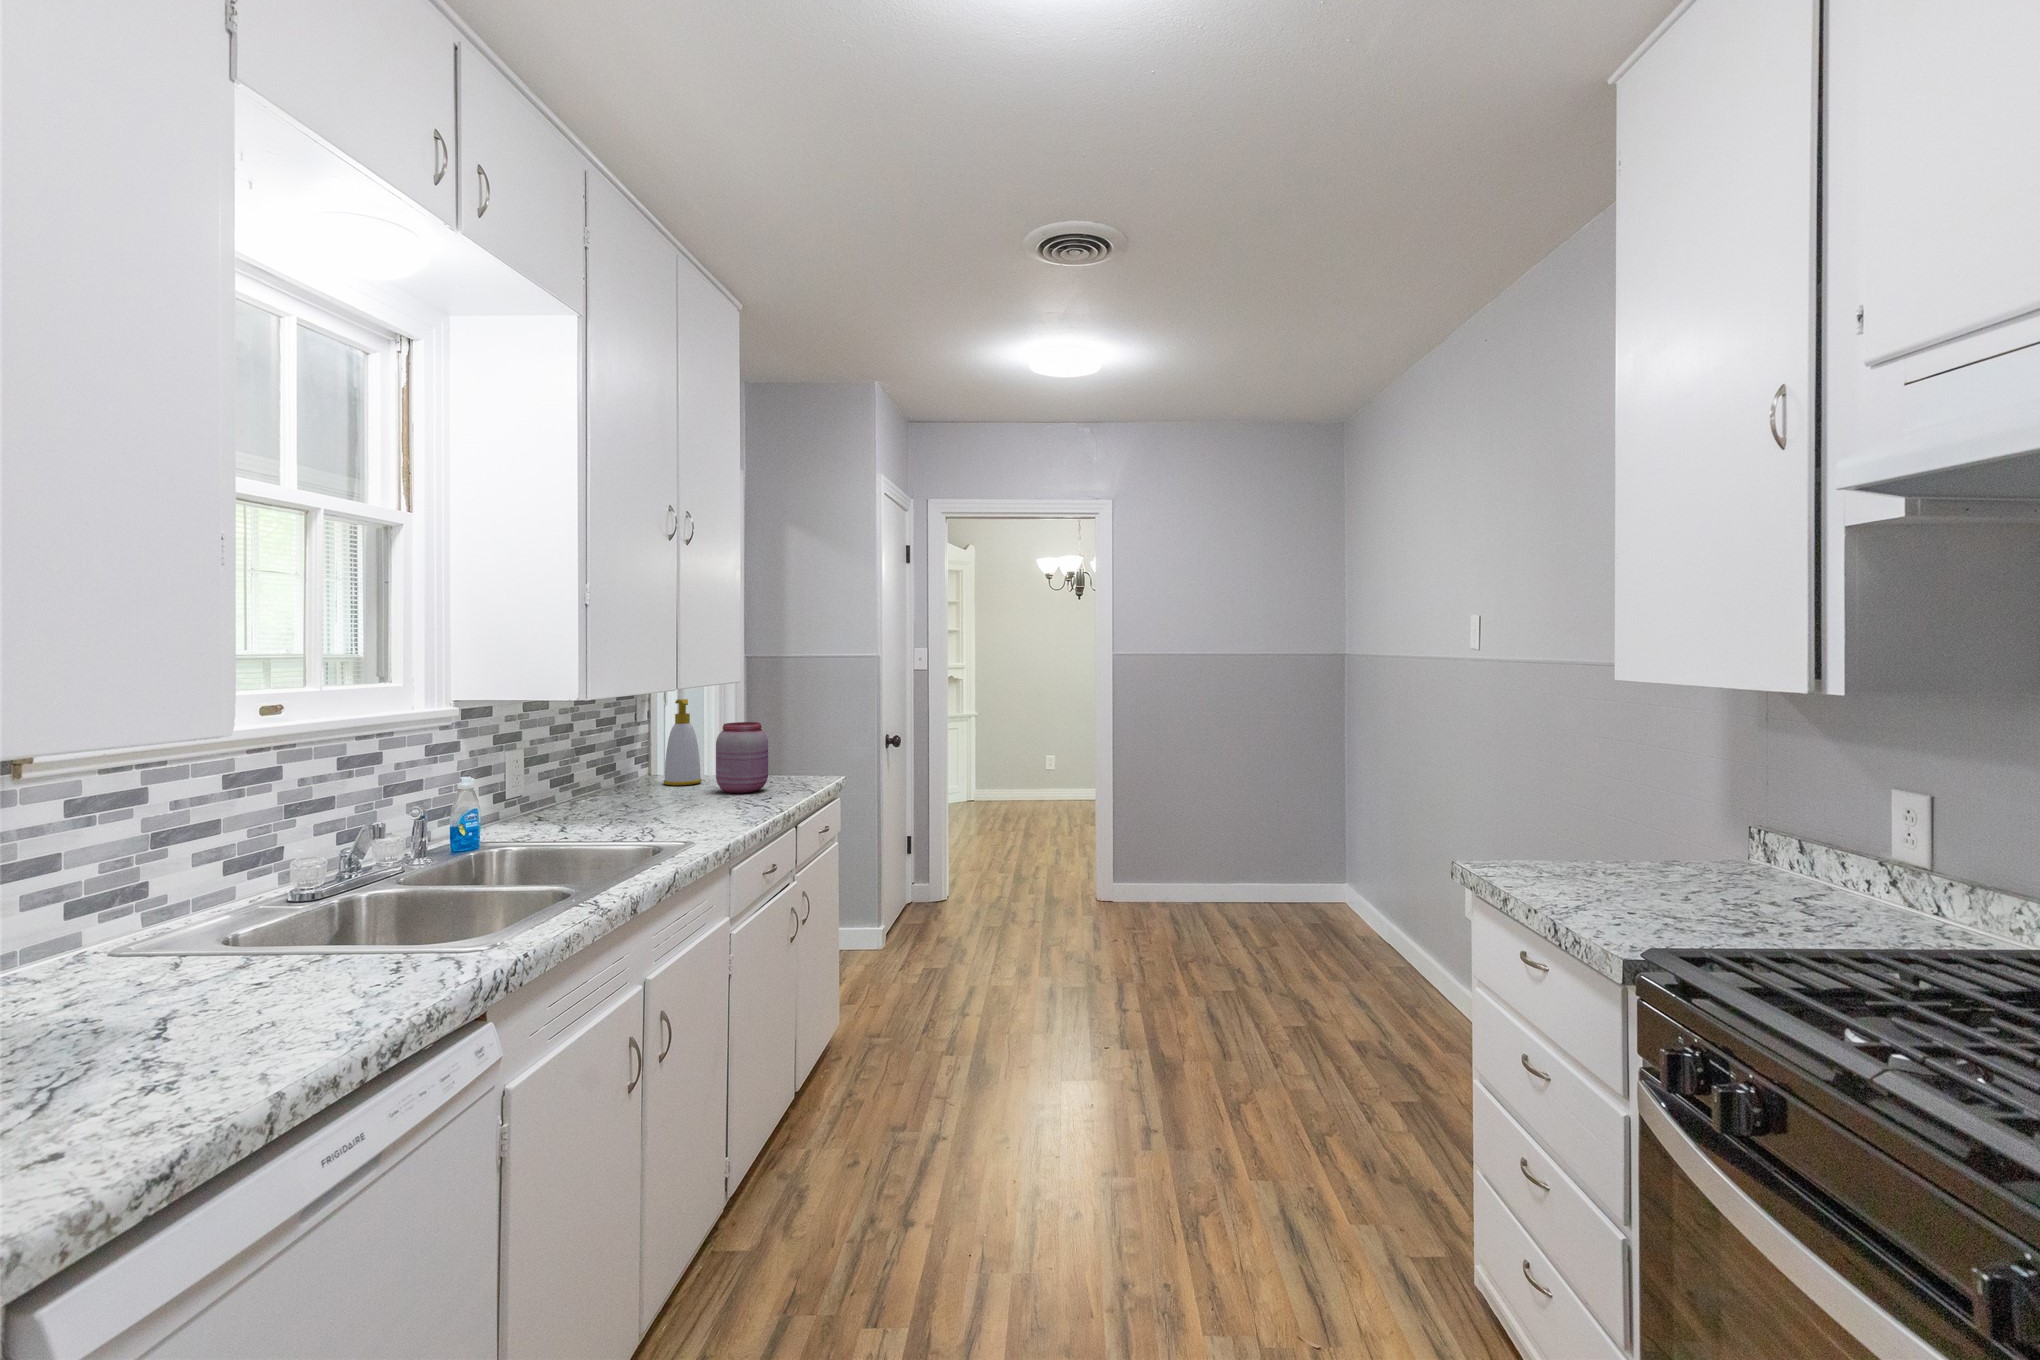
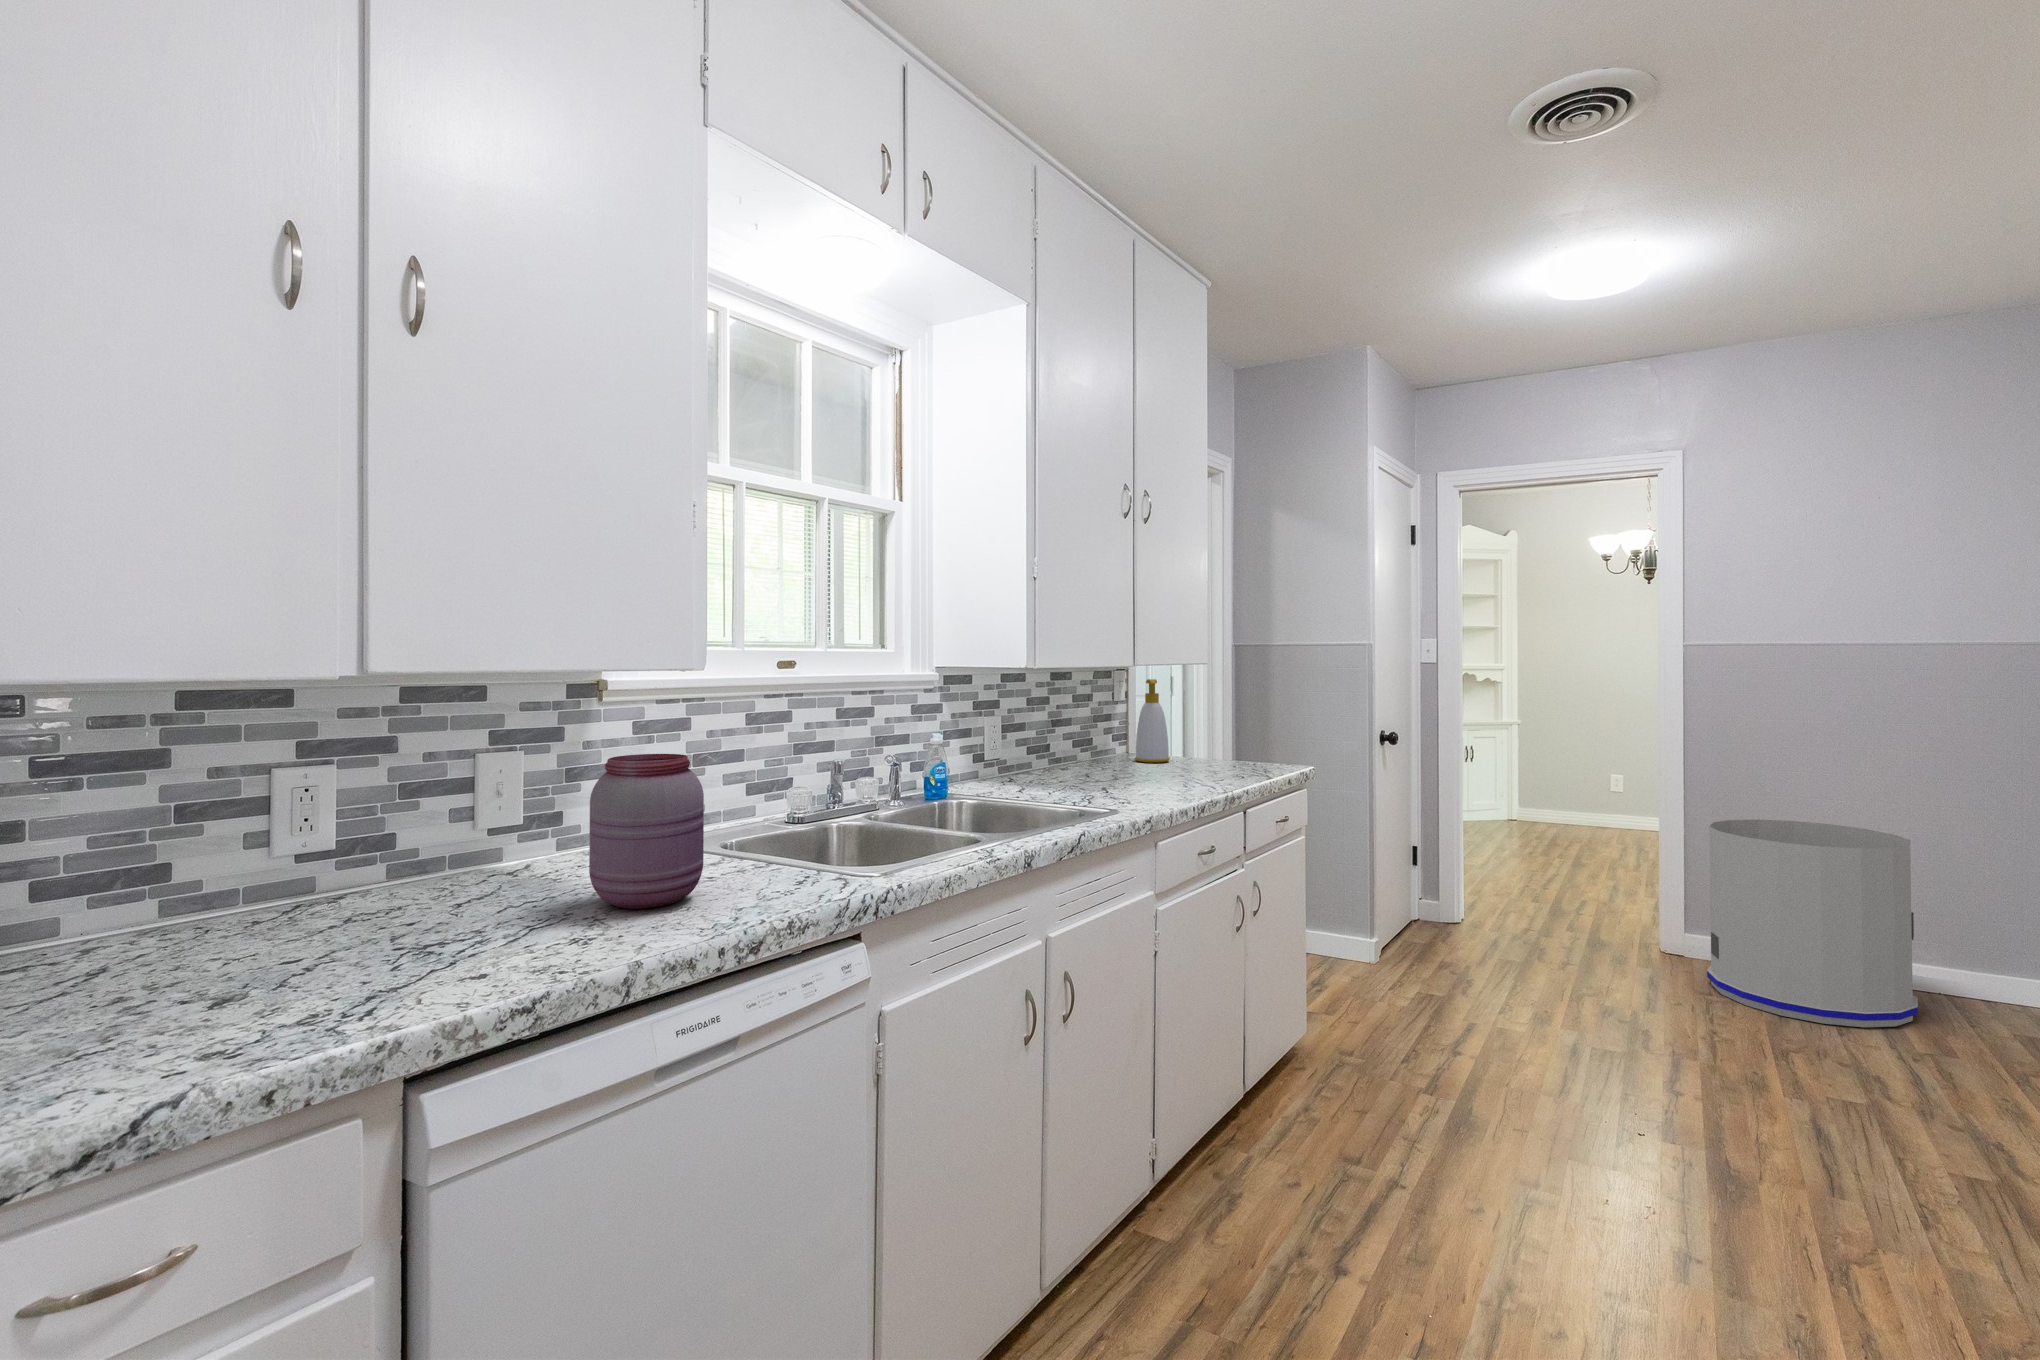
jar: present [716,722,768,793] -> present [589,754,704,909]
trash can: none [1135,788,1264,941] -> present [1707,819,1918,1027]

